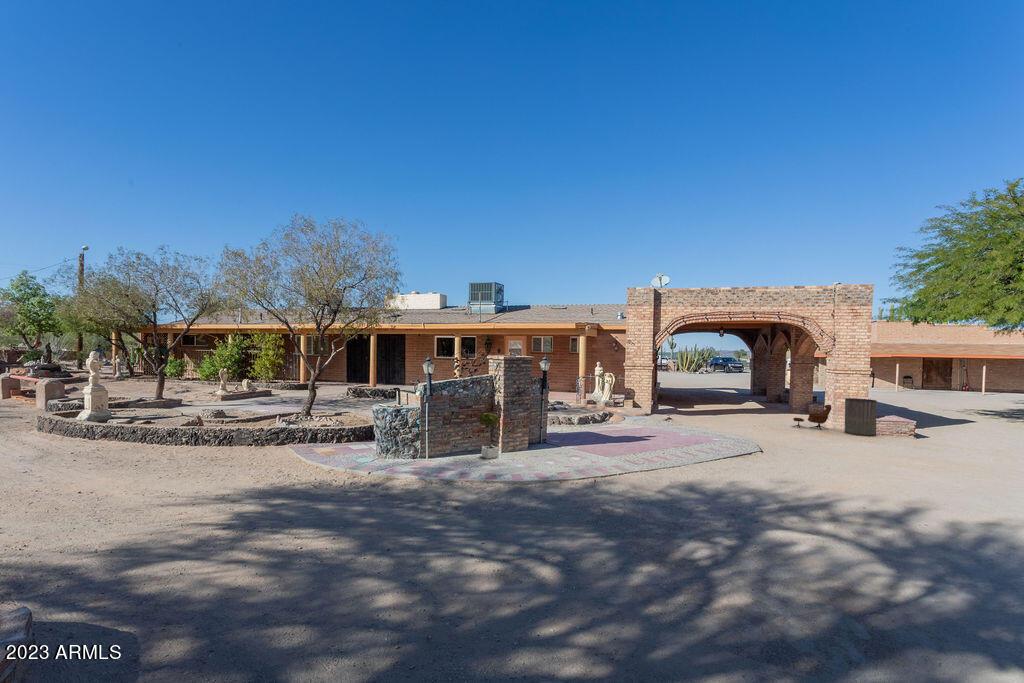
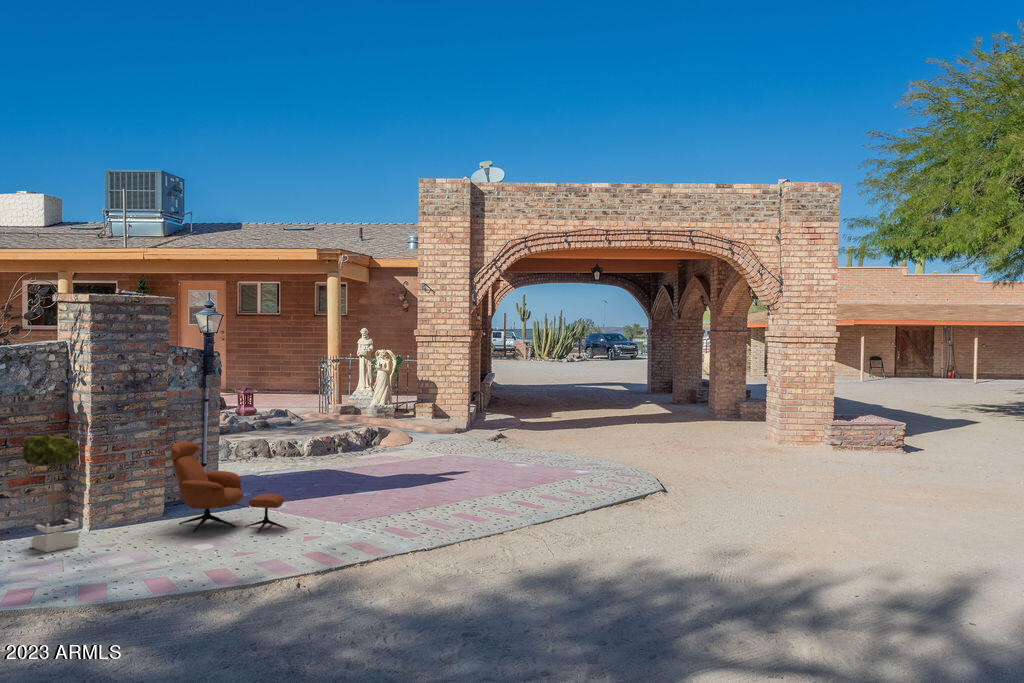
trash can: present [845,398,877,436] -> none [795,386,845,451]
lounge chair: present [793,405,831,429] -> present [171,441,287,533]

